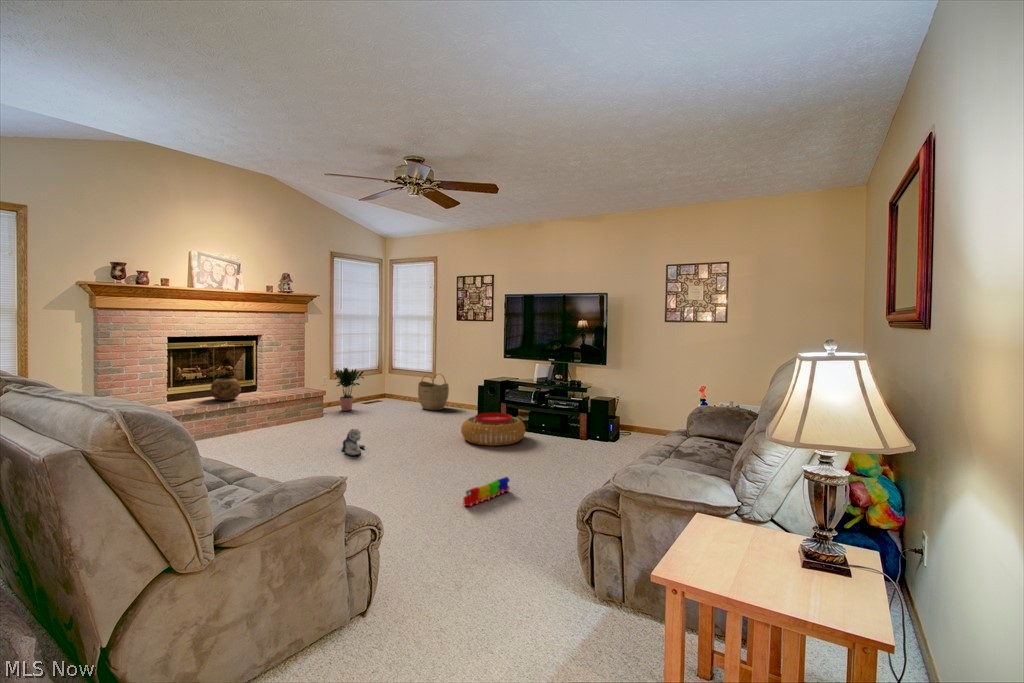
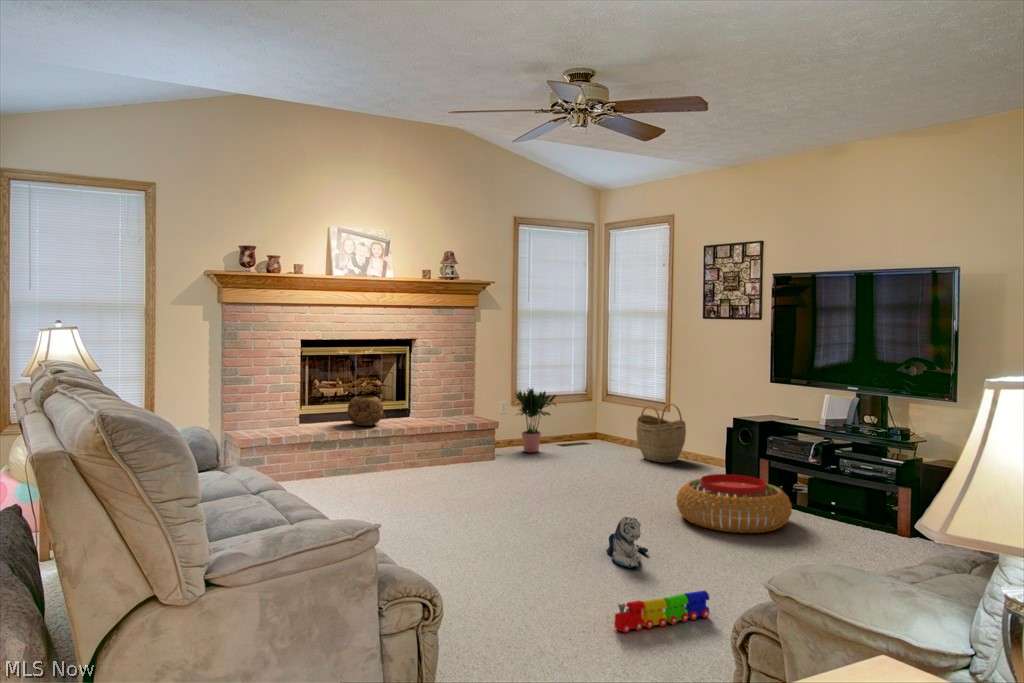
plush toy: present [342,429,365,456] -> present [606,517,648,568]

